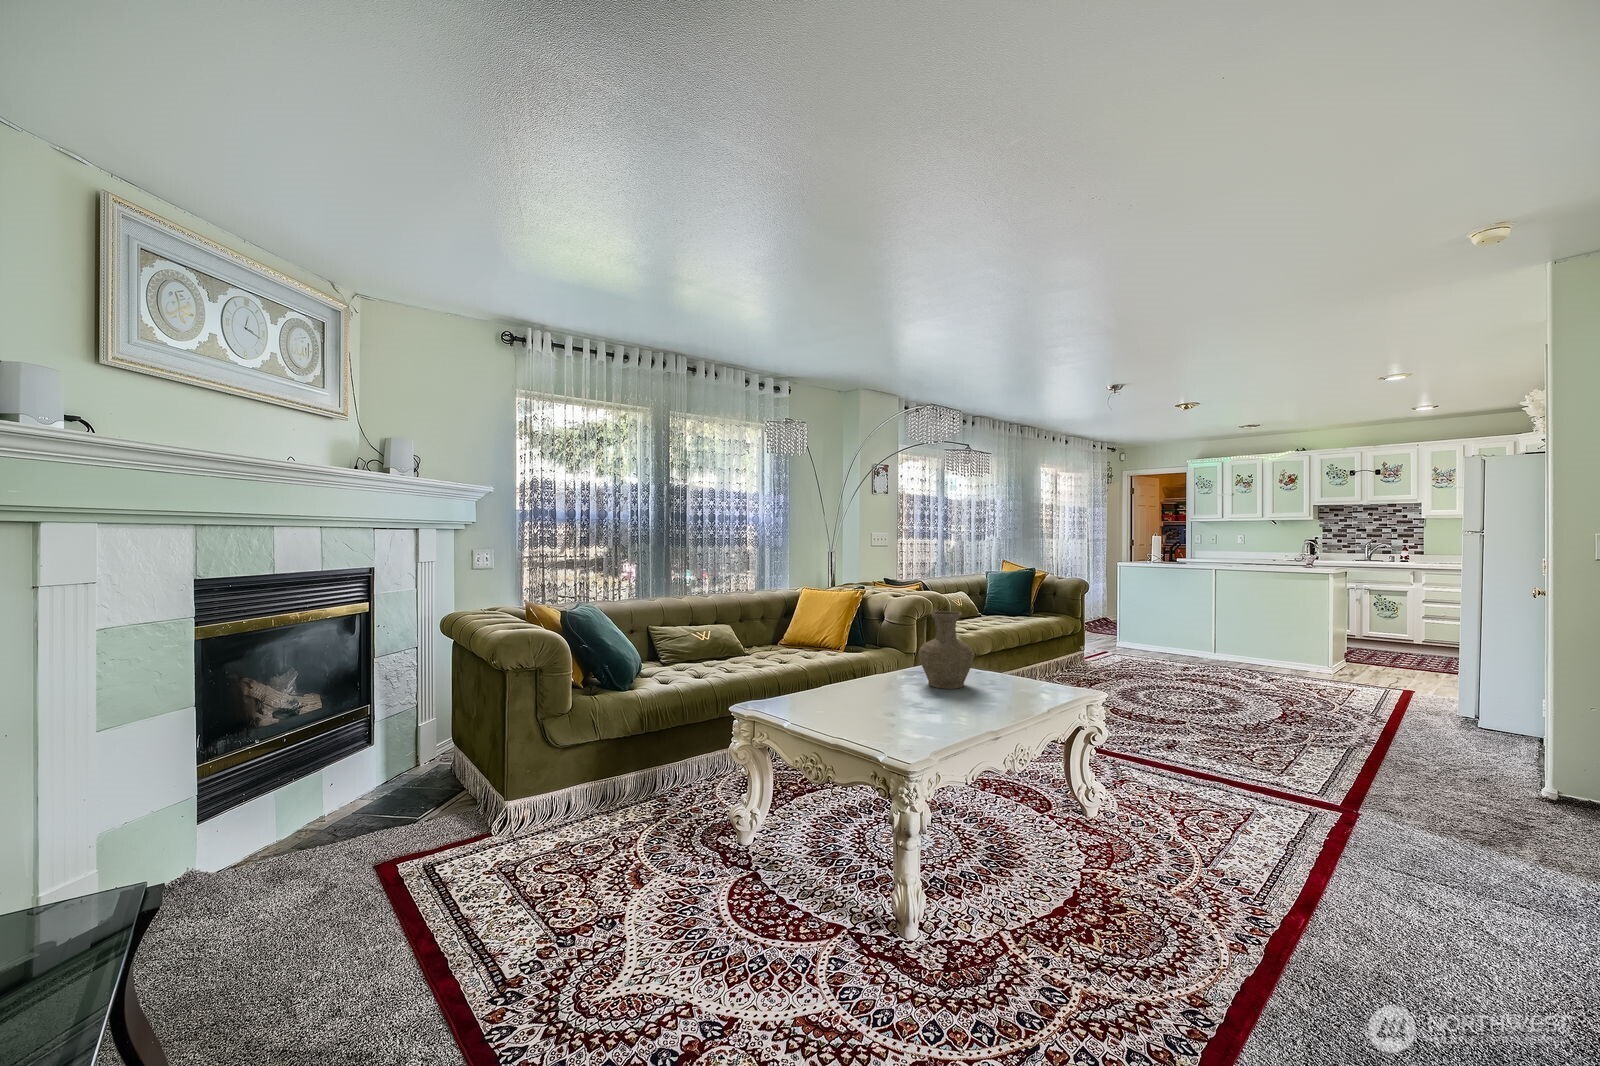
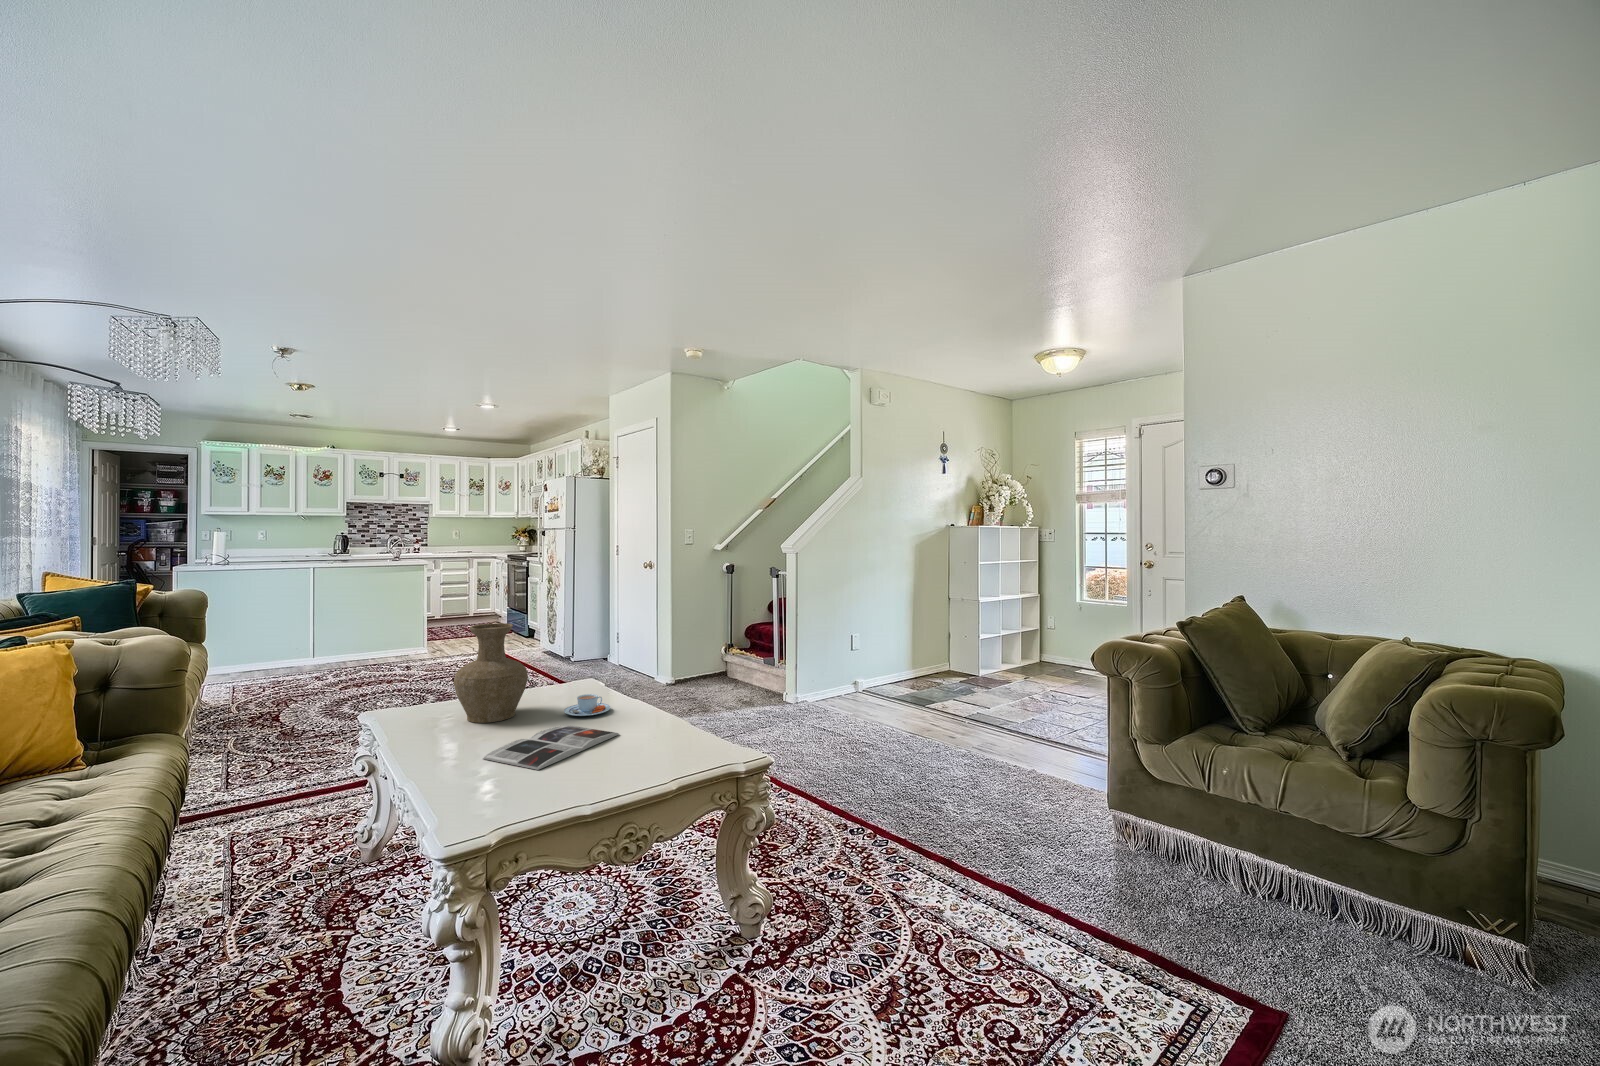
teacup: none [961,687,1003,706] -> present [564,694,610,716]
magazine: none [843,694,941,718] -> present [483,725,619,770]

